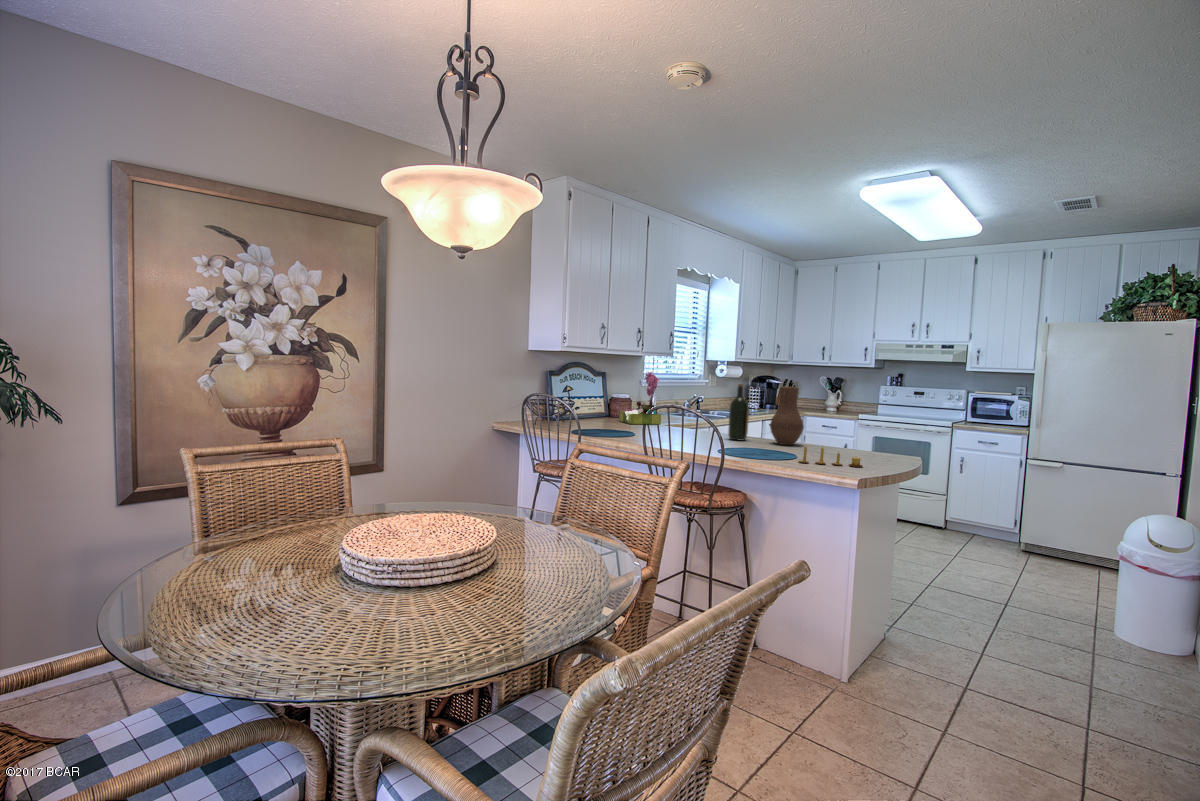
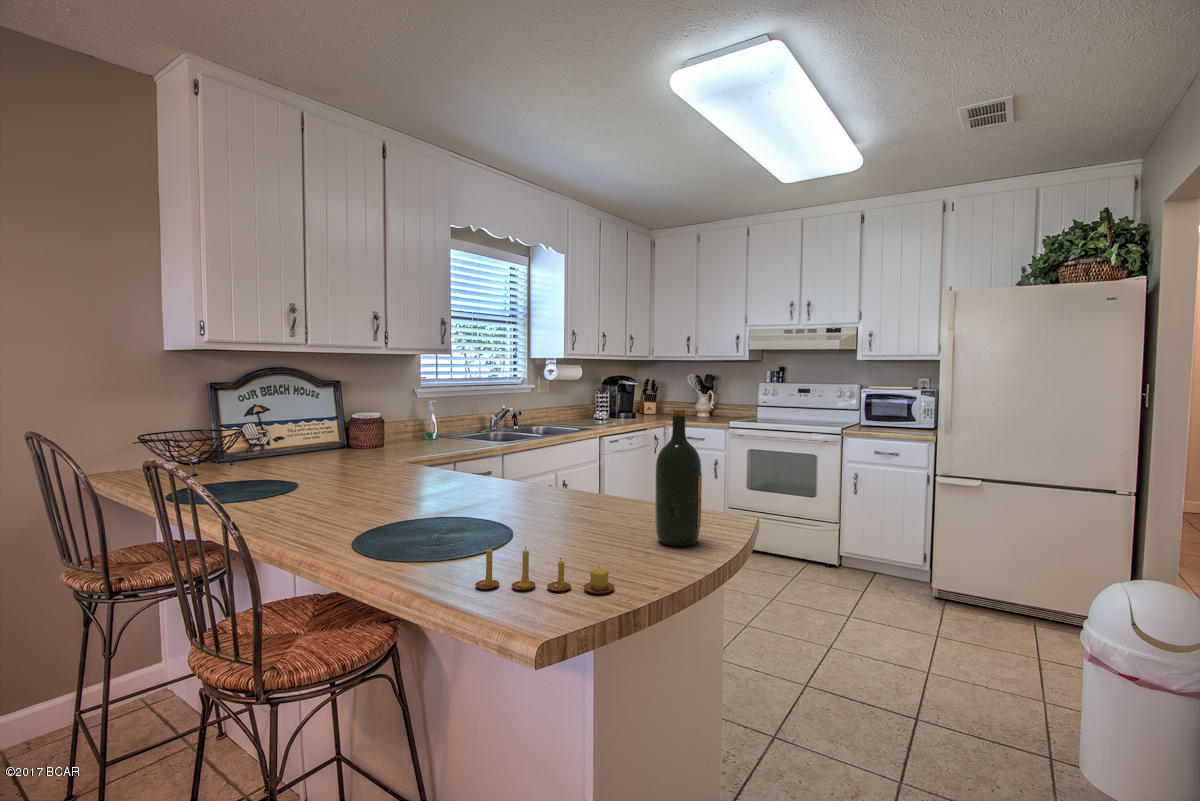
flower arrangement: present [619,372,661,425] -> none [333,378,400,469]
wine bottle: present [728,384,749,440] -> present [655,409,702,546]
vase: present [770,386,804,445] -> none [512,400,571,509]

